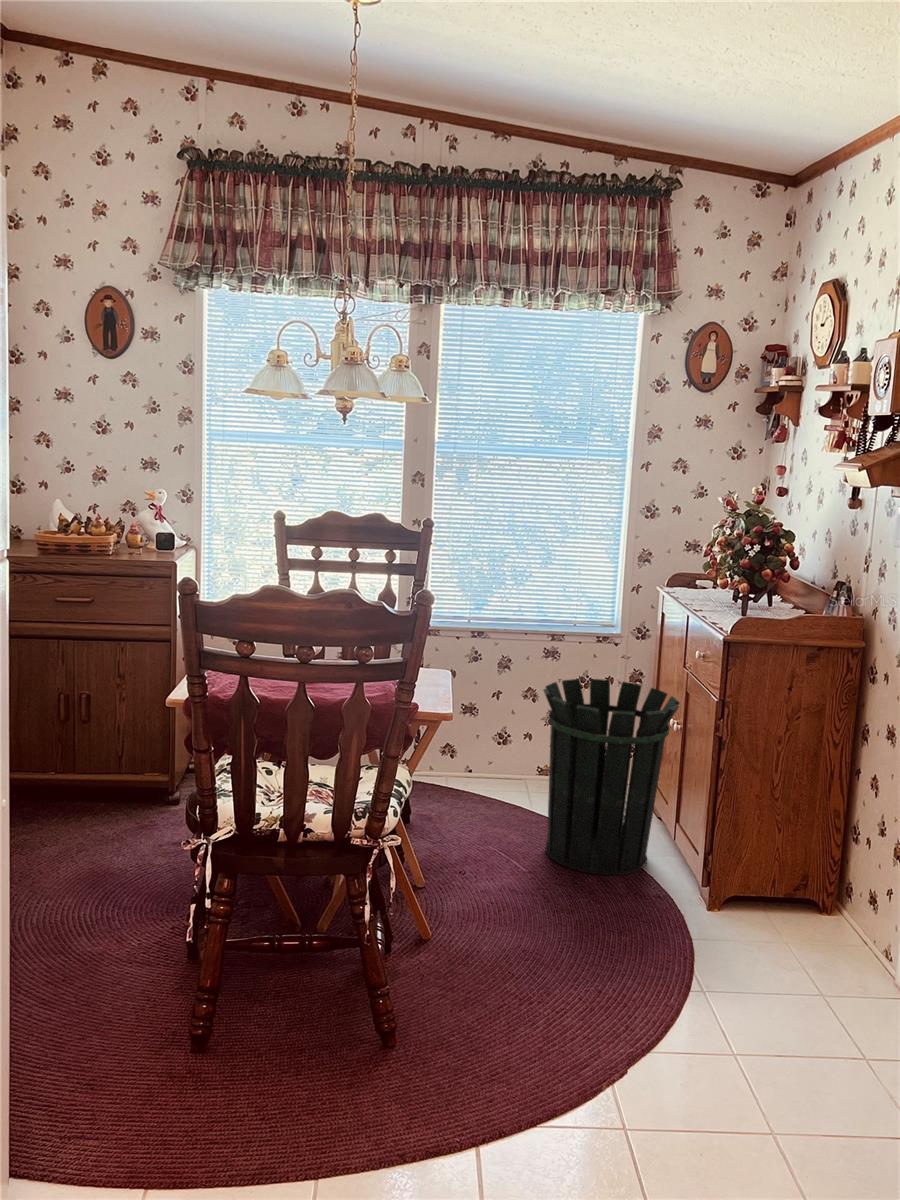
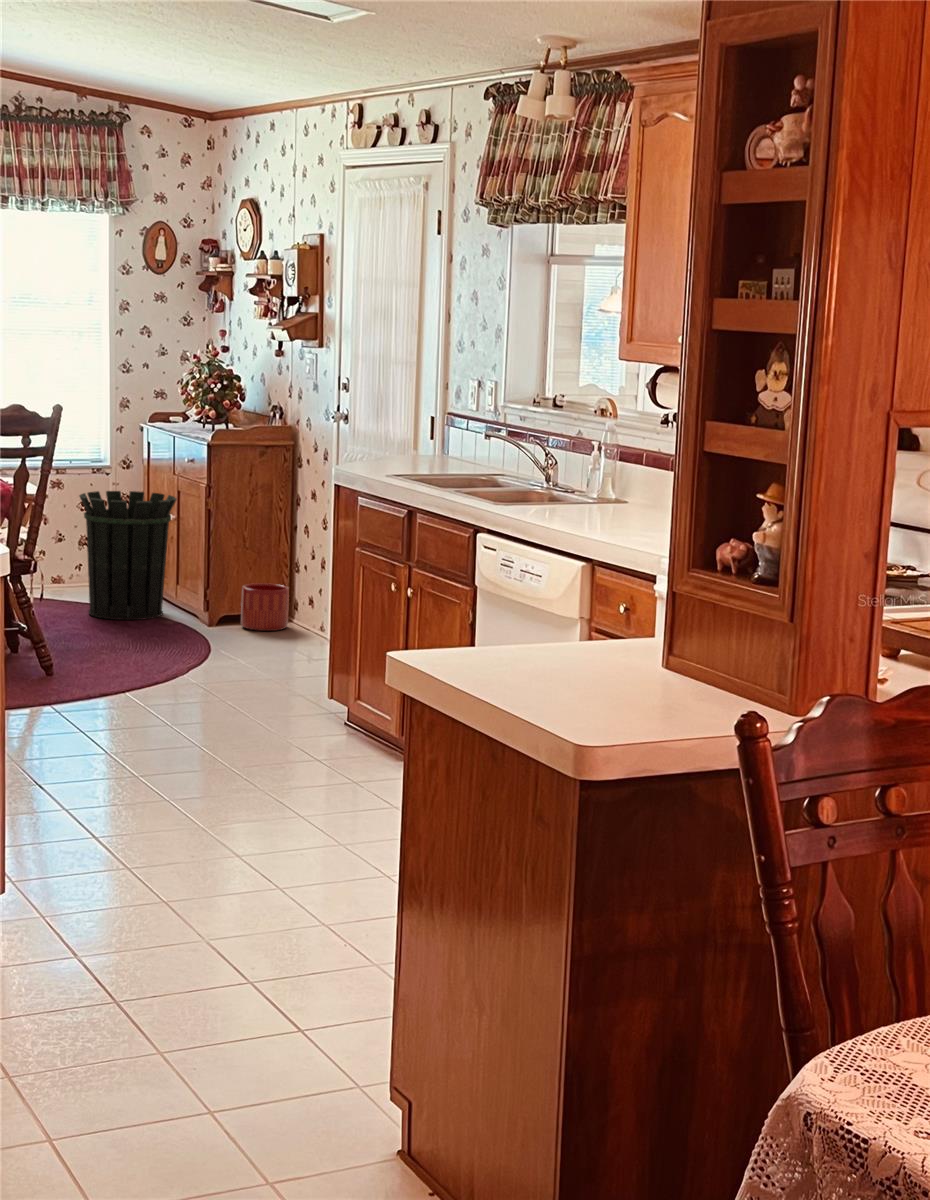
planter: none [750,859,835,950] -> present [241,583,289,631]

